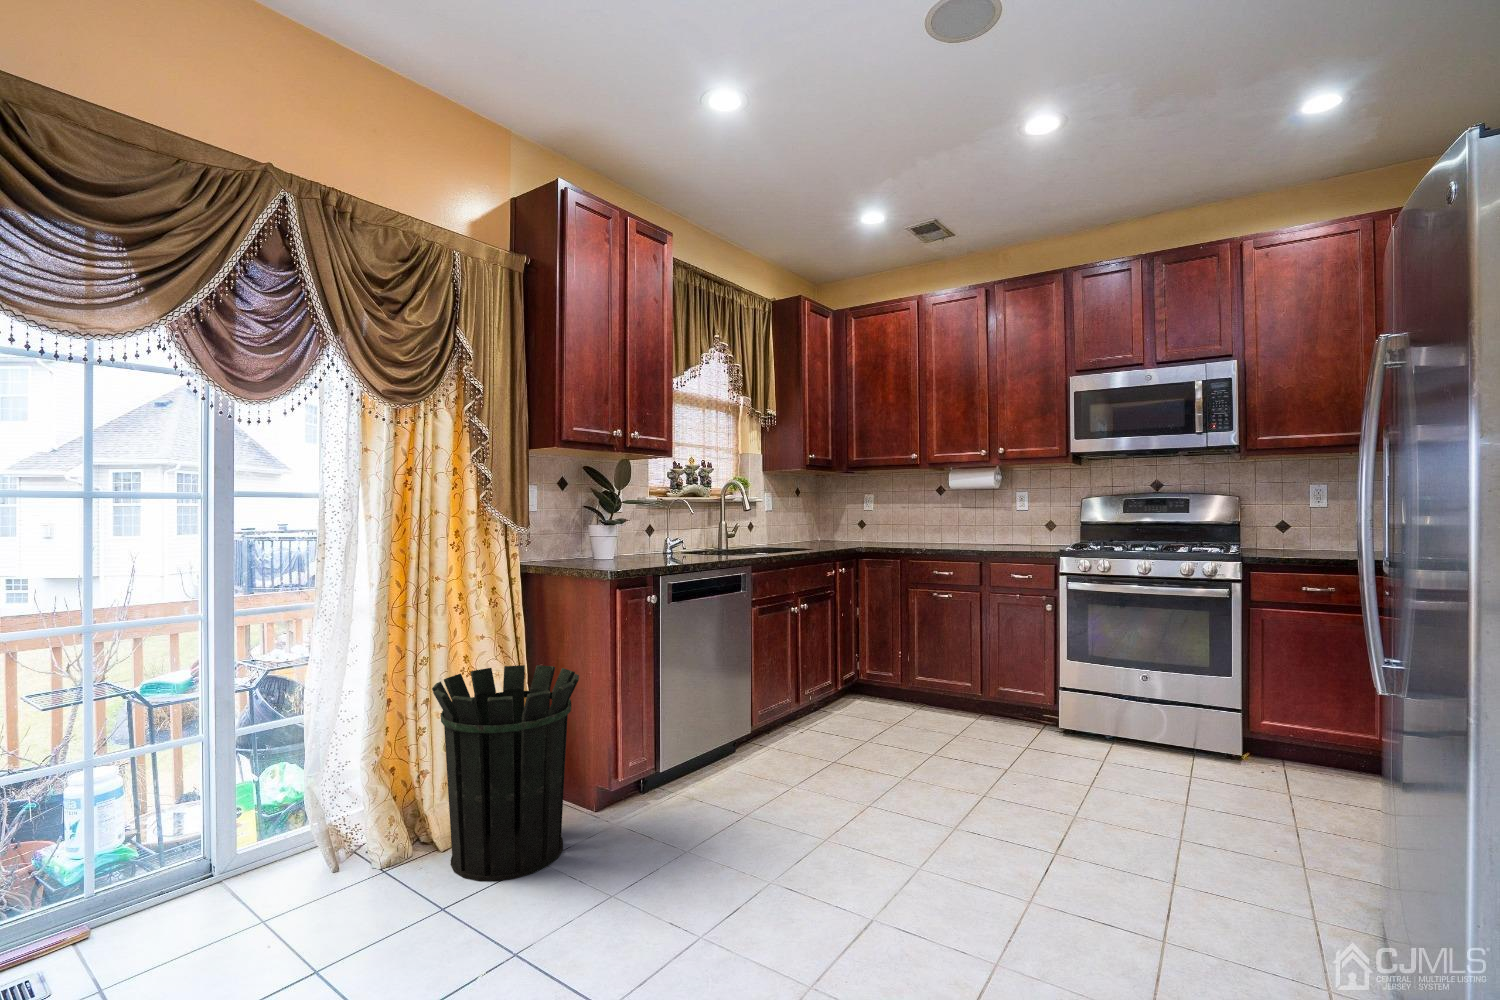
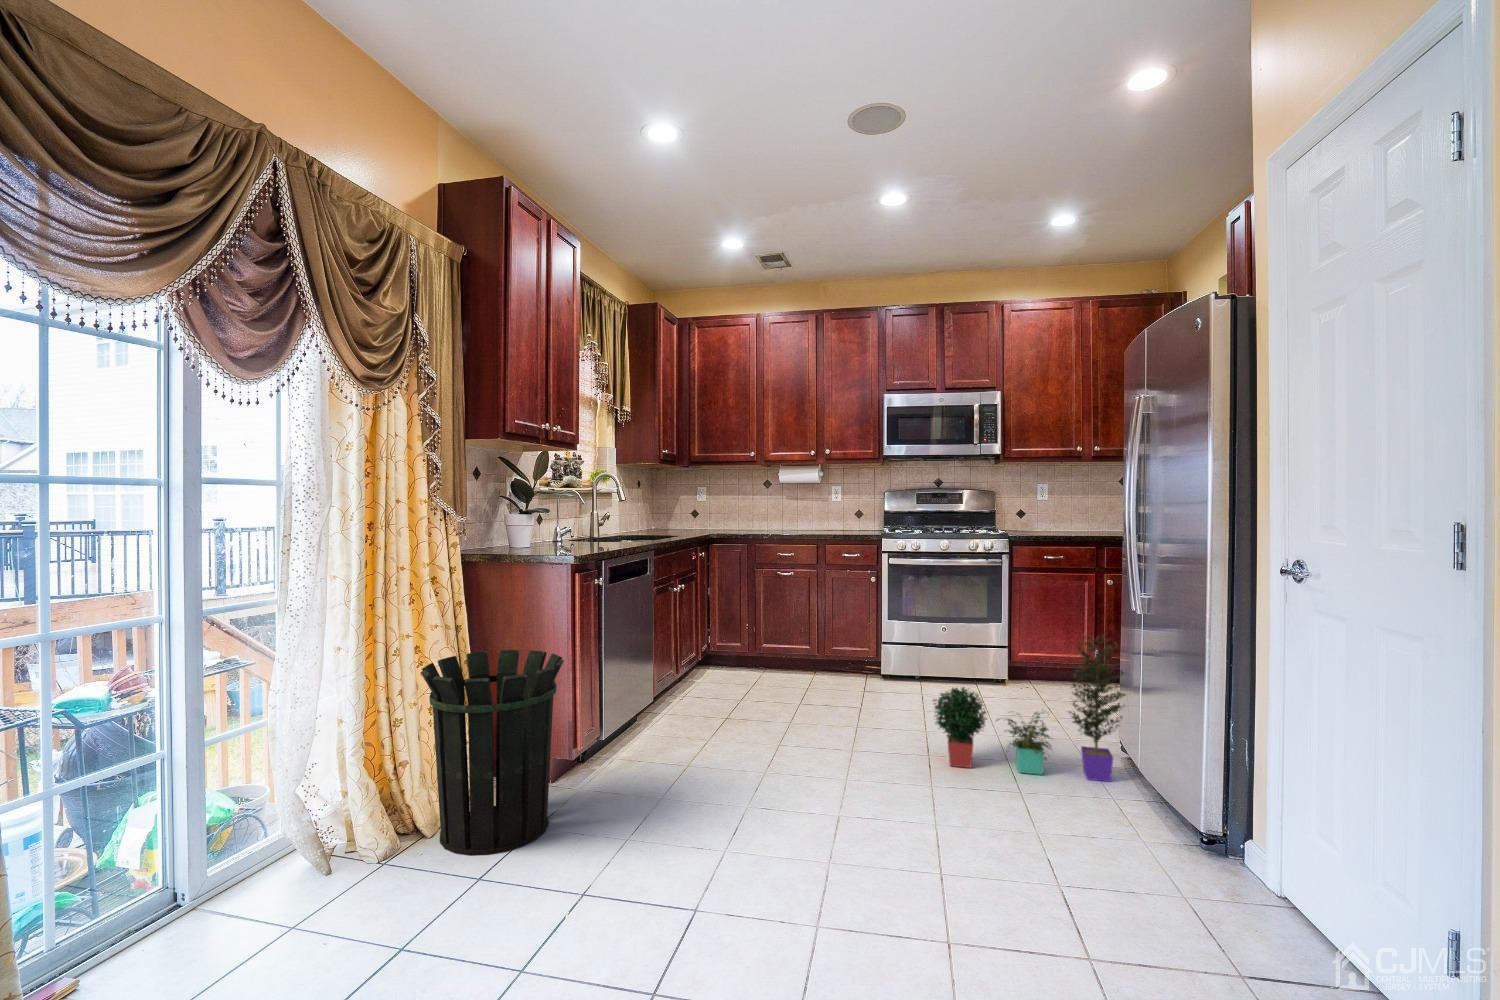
potted plant: none [1051,716,1366,953] -> present [933,635,1126,782]

